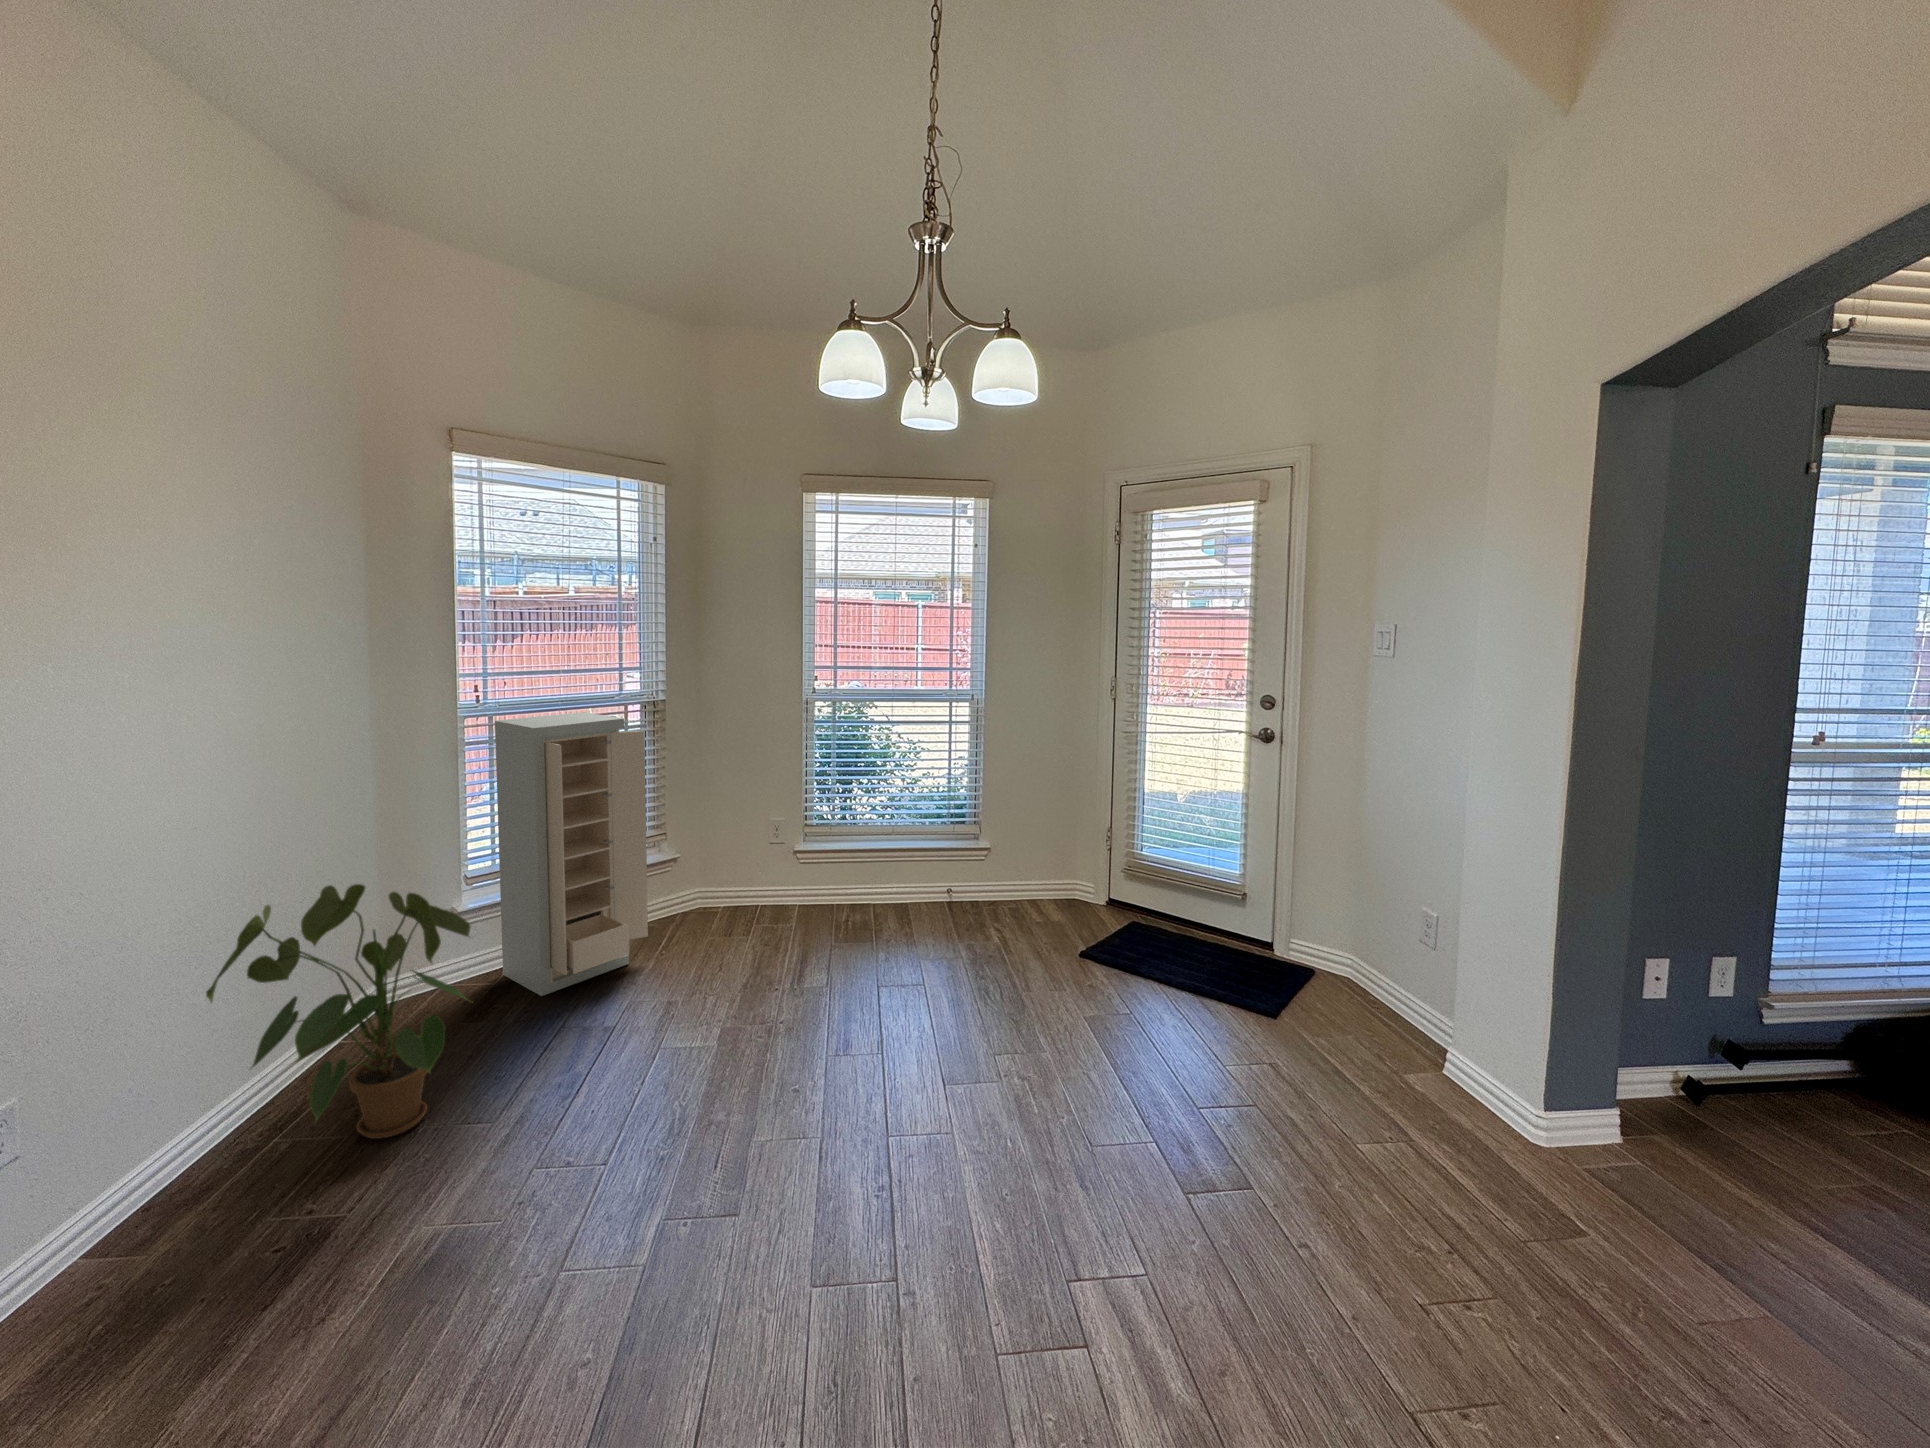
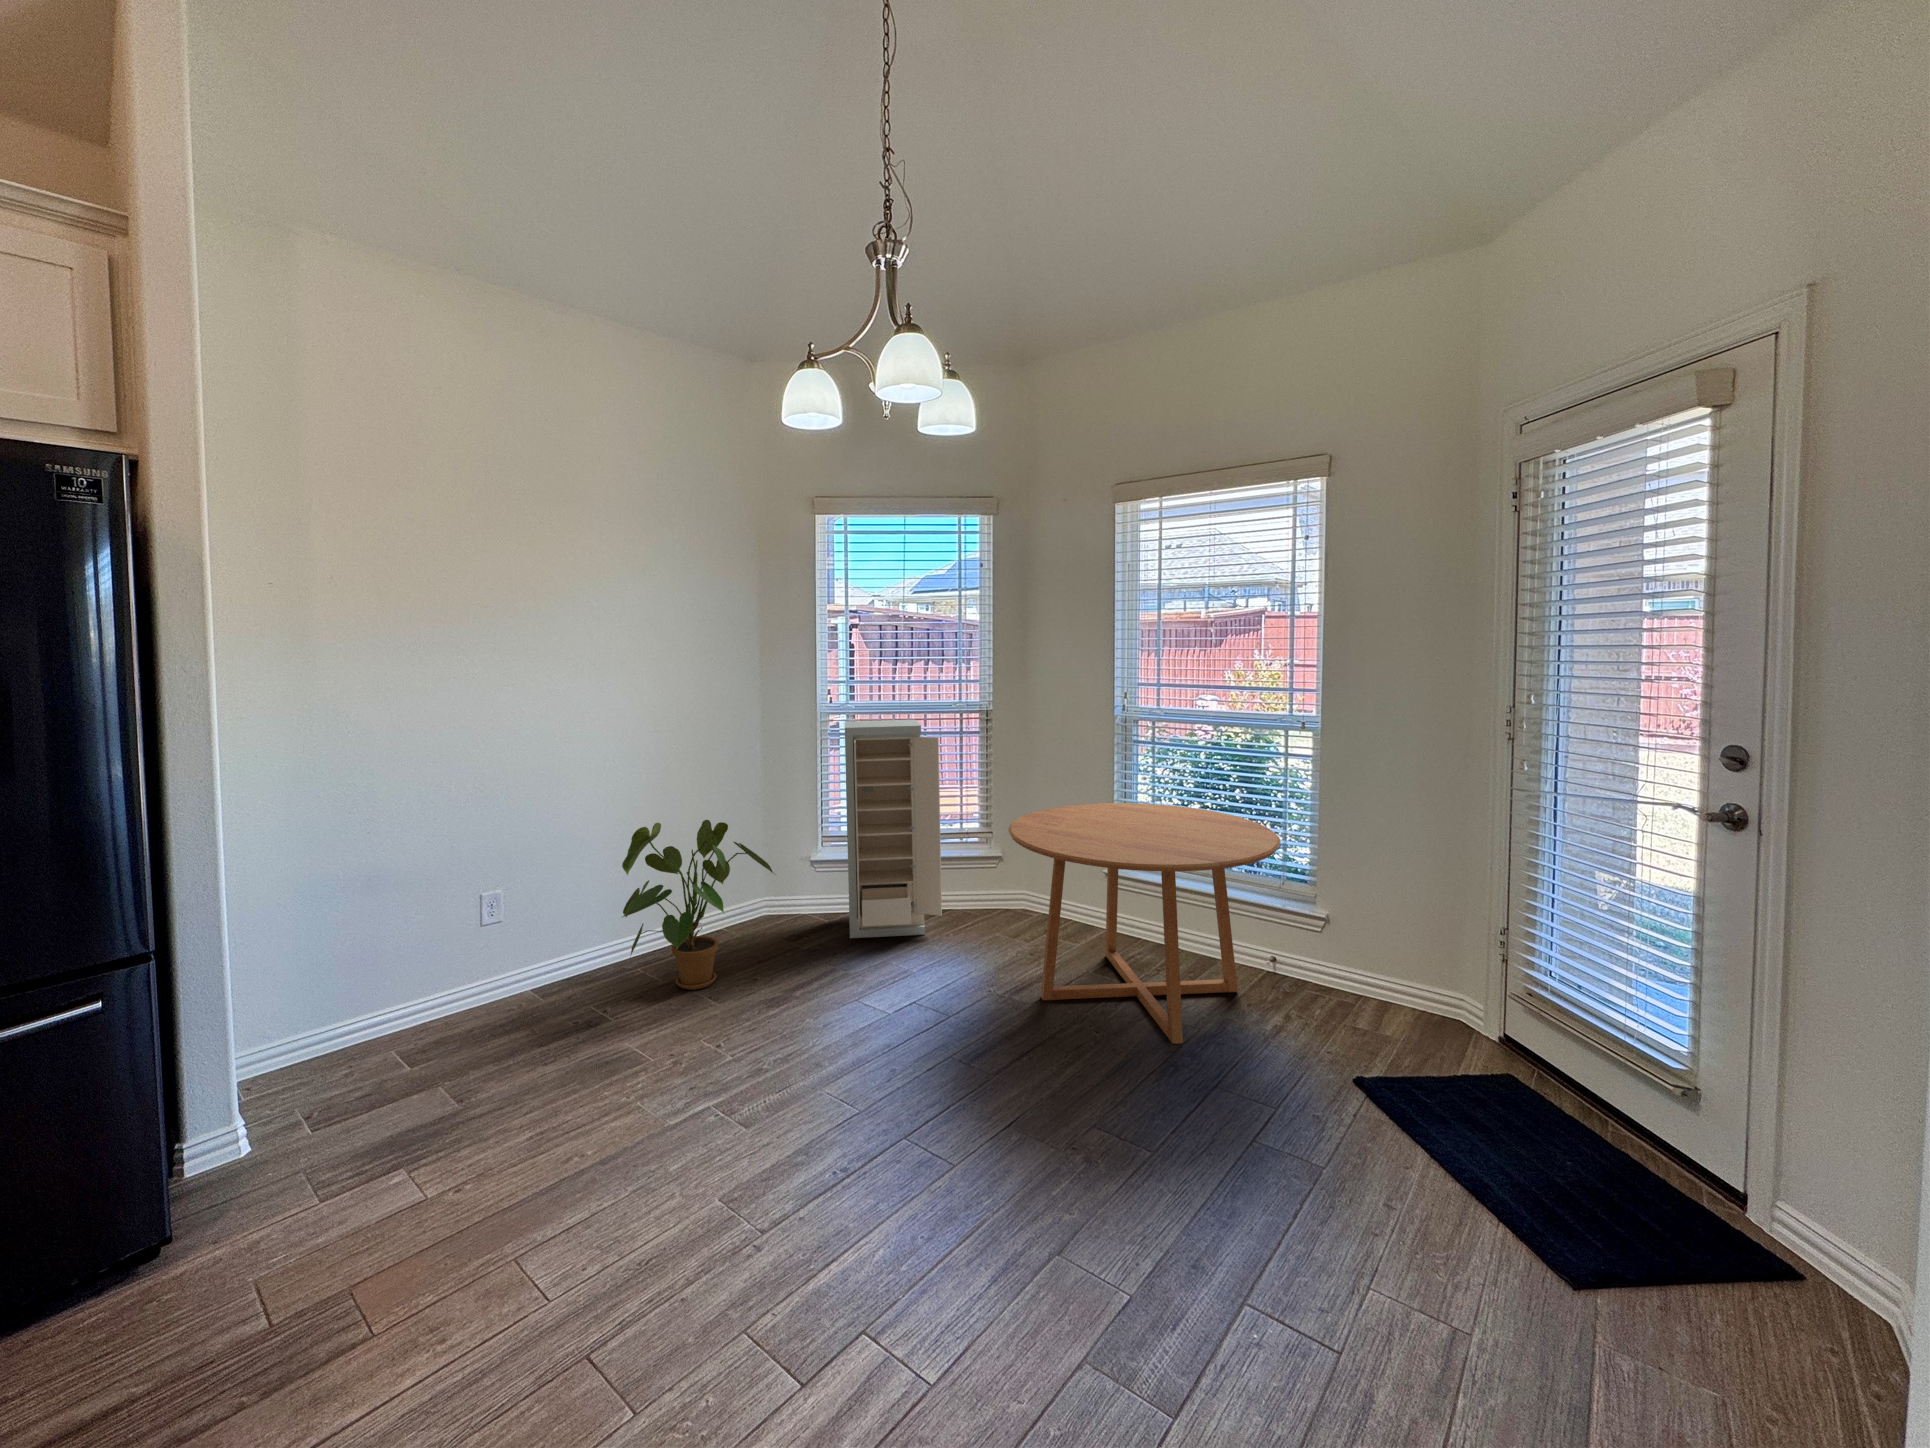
dining table: none [771,775,1012,982] -> present [1008,803,1280,1044]

